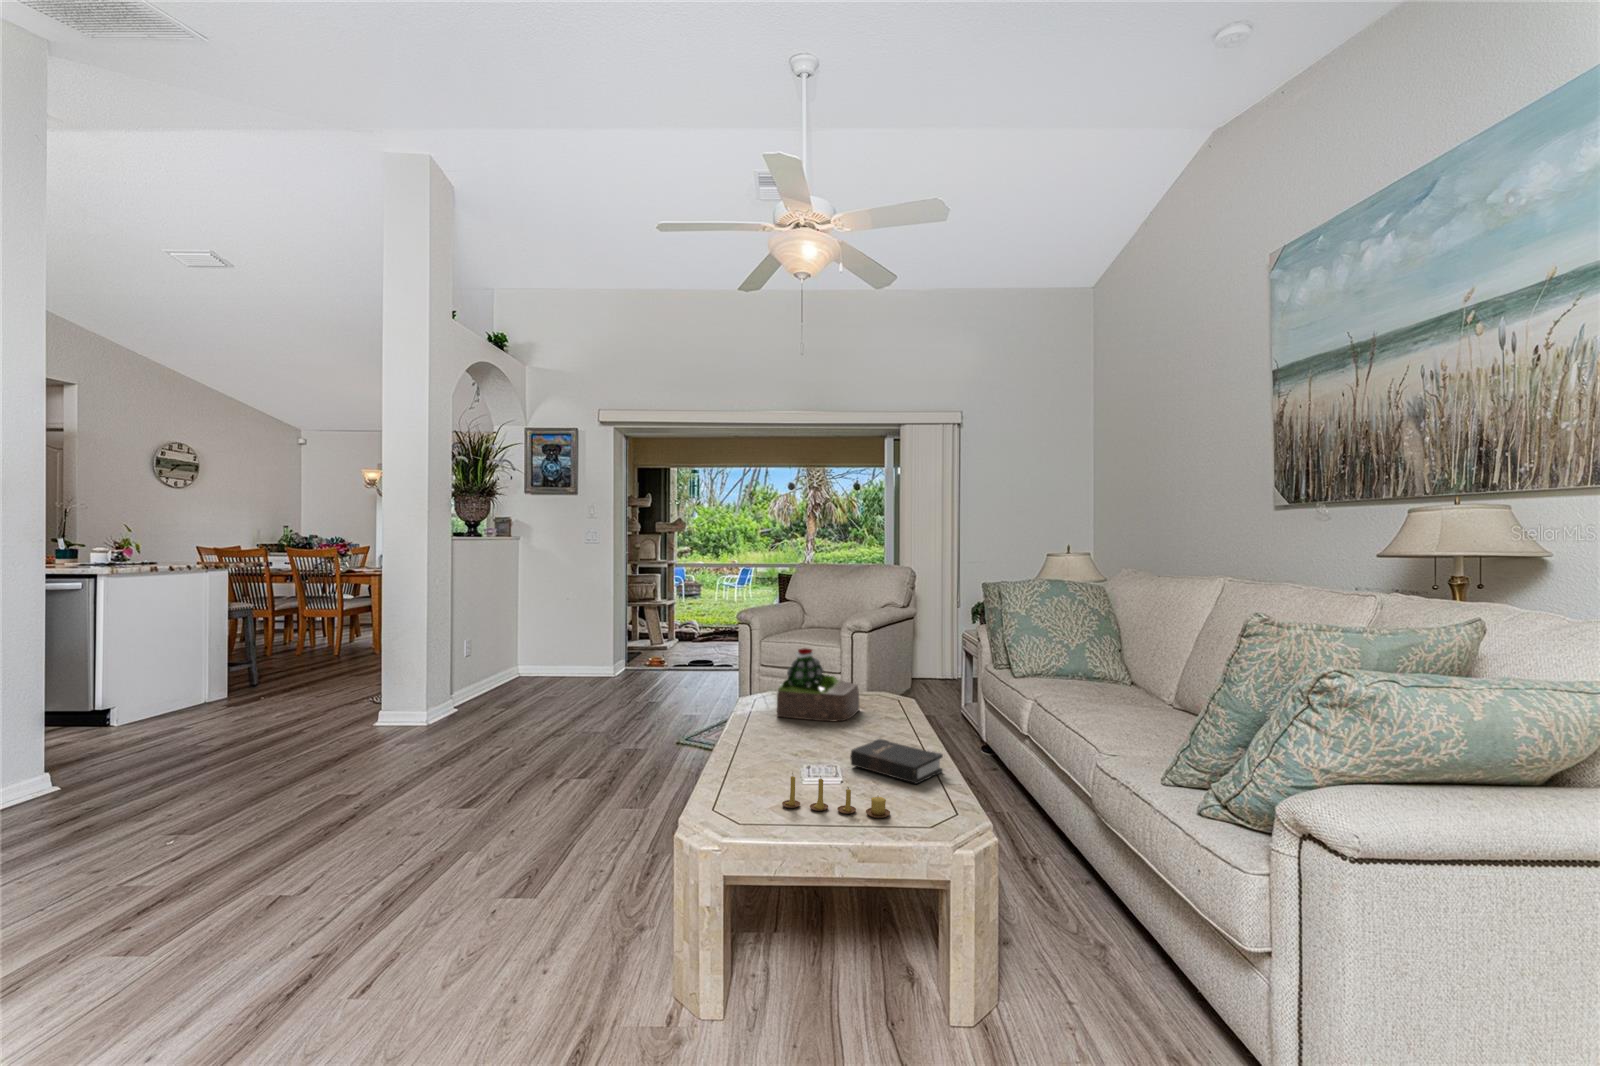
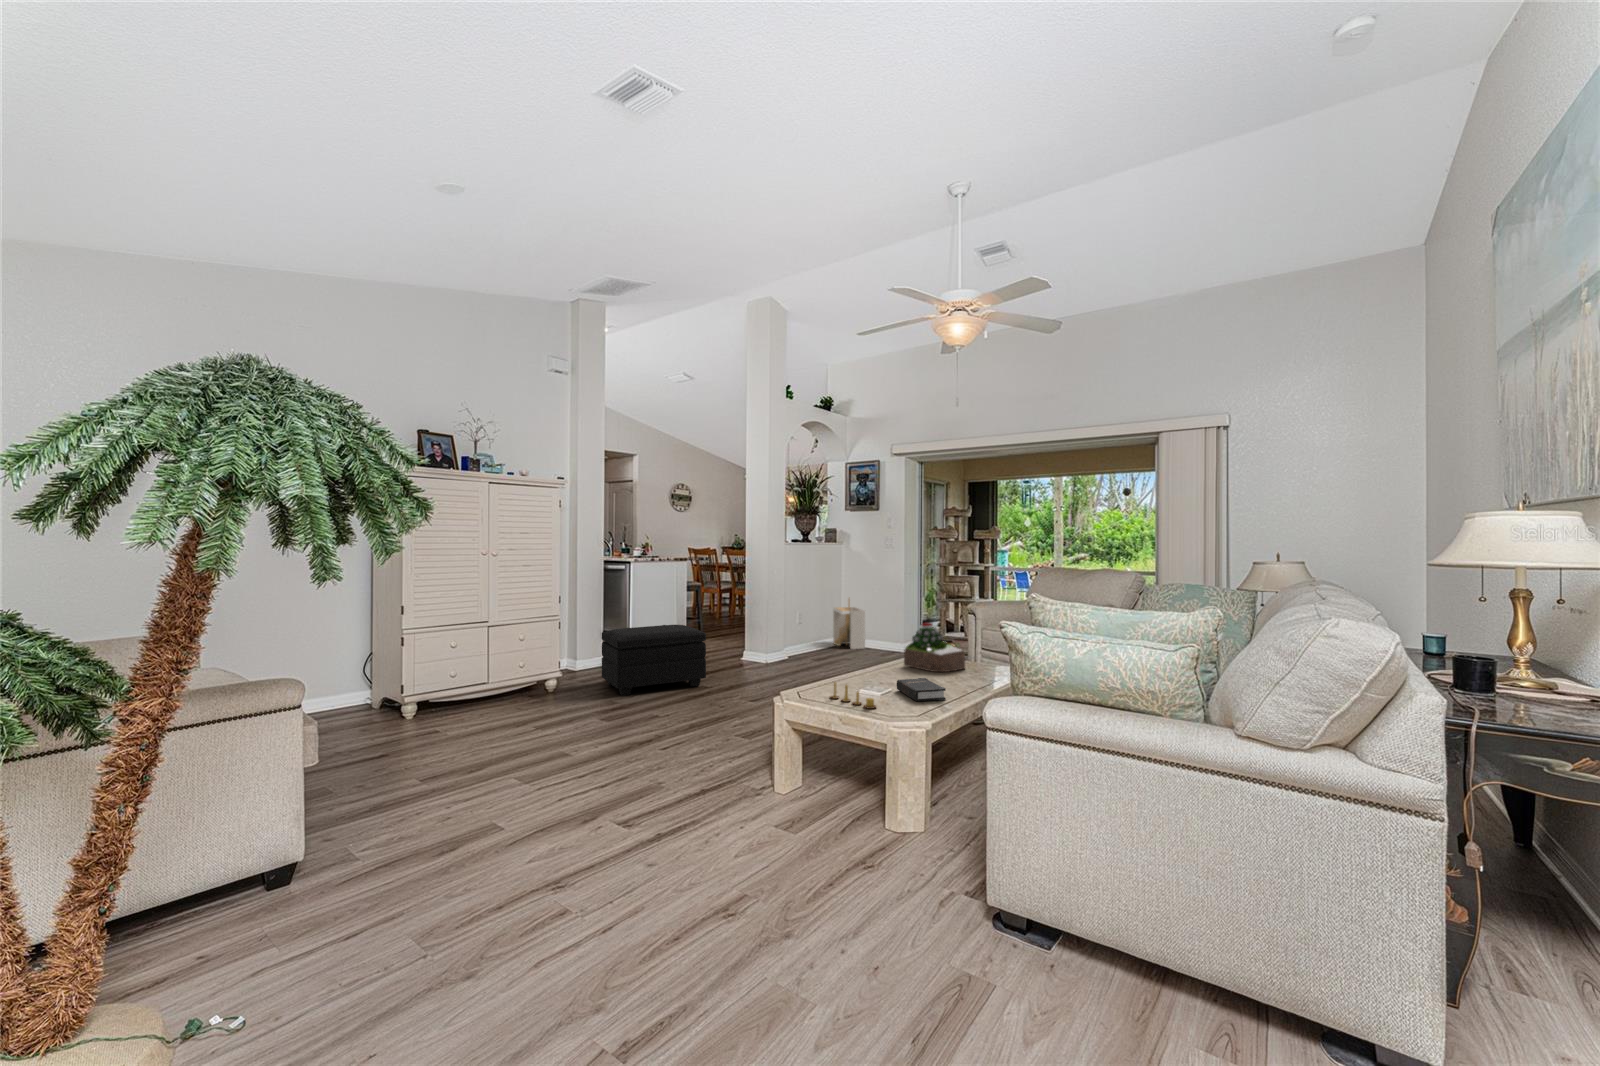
storage bin: none [511,615,565,689] -> present [833,599,865,649]
footstool: none [66,686,343,856] -> present [602,625,706,696]

